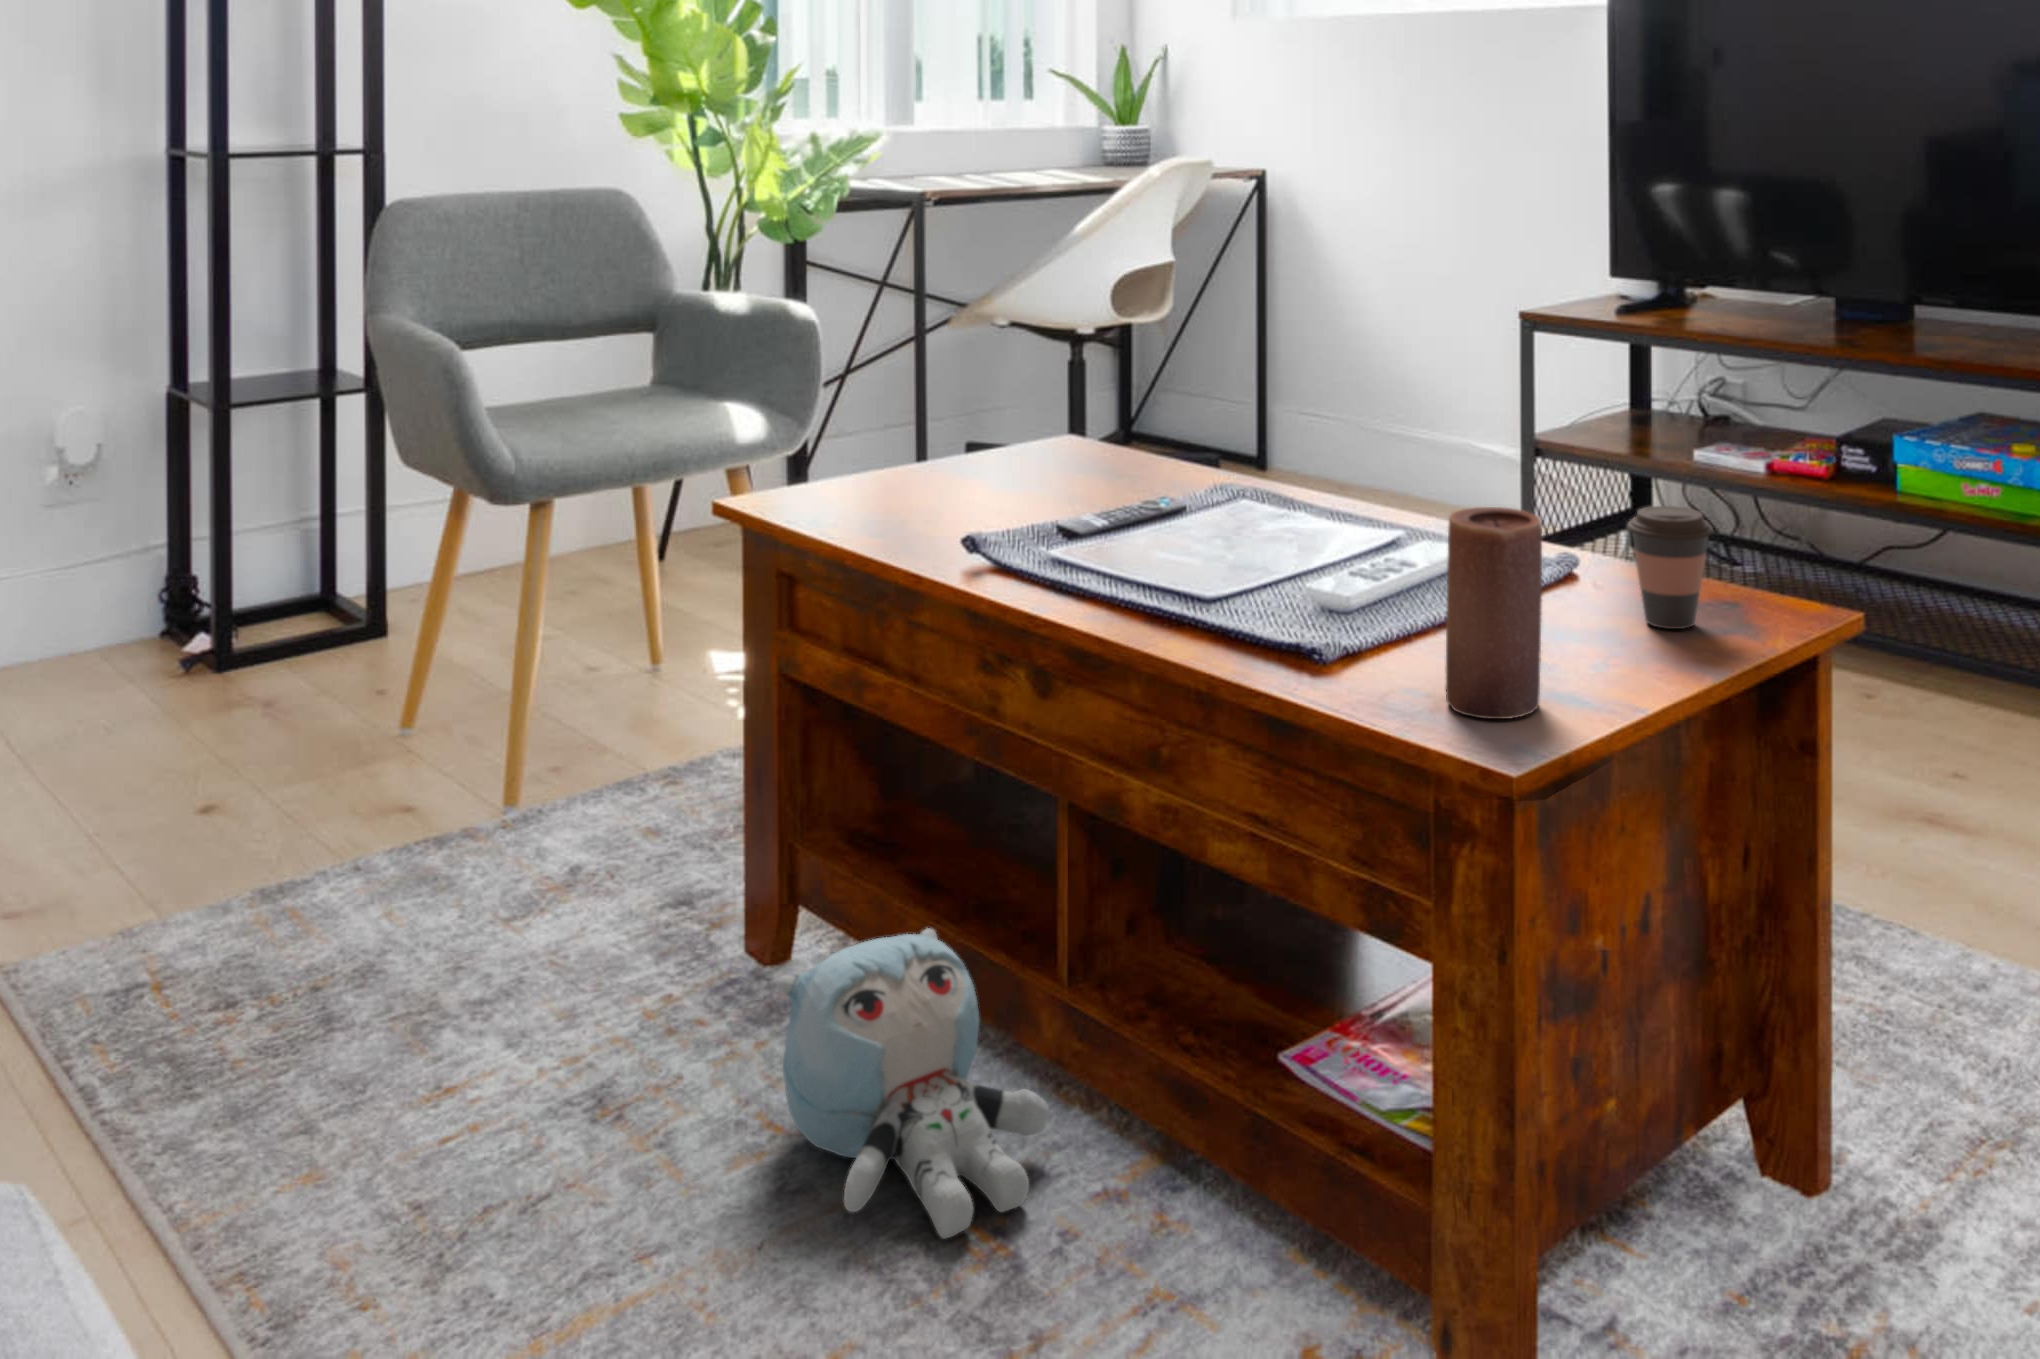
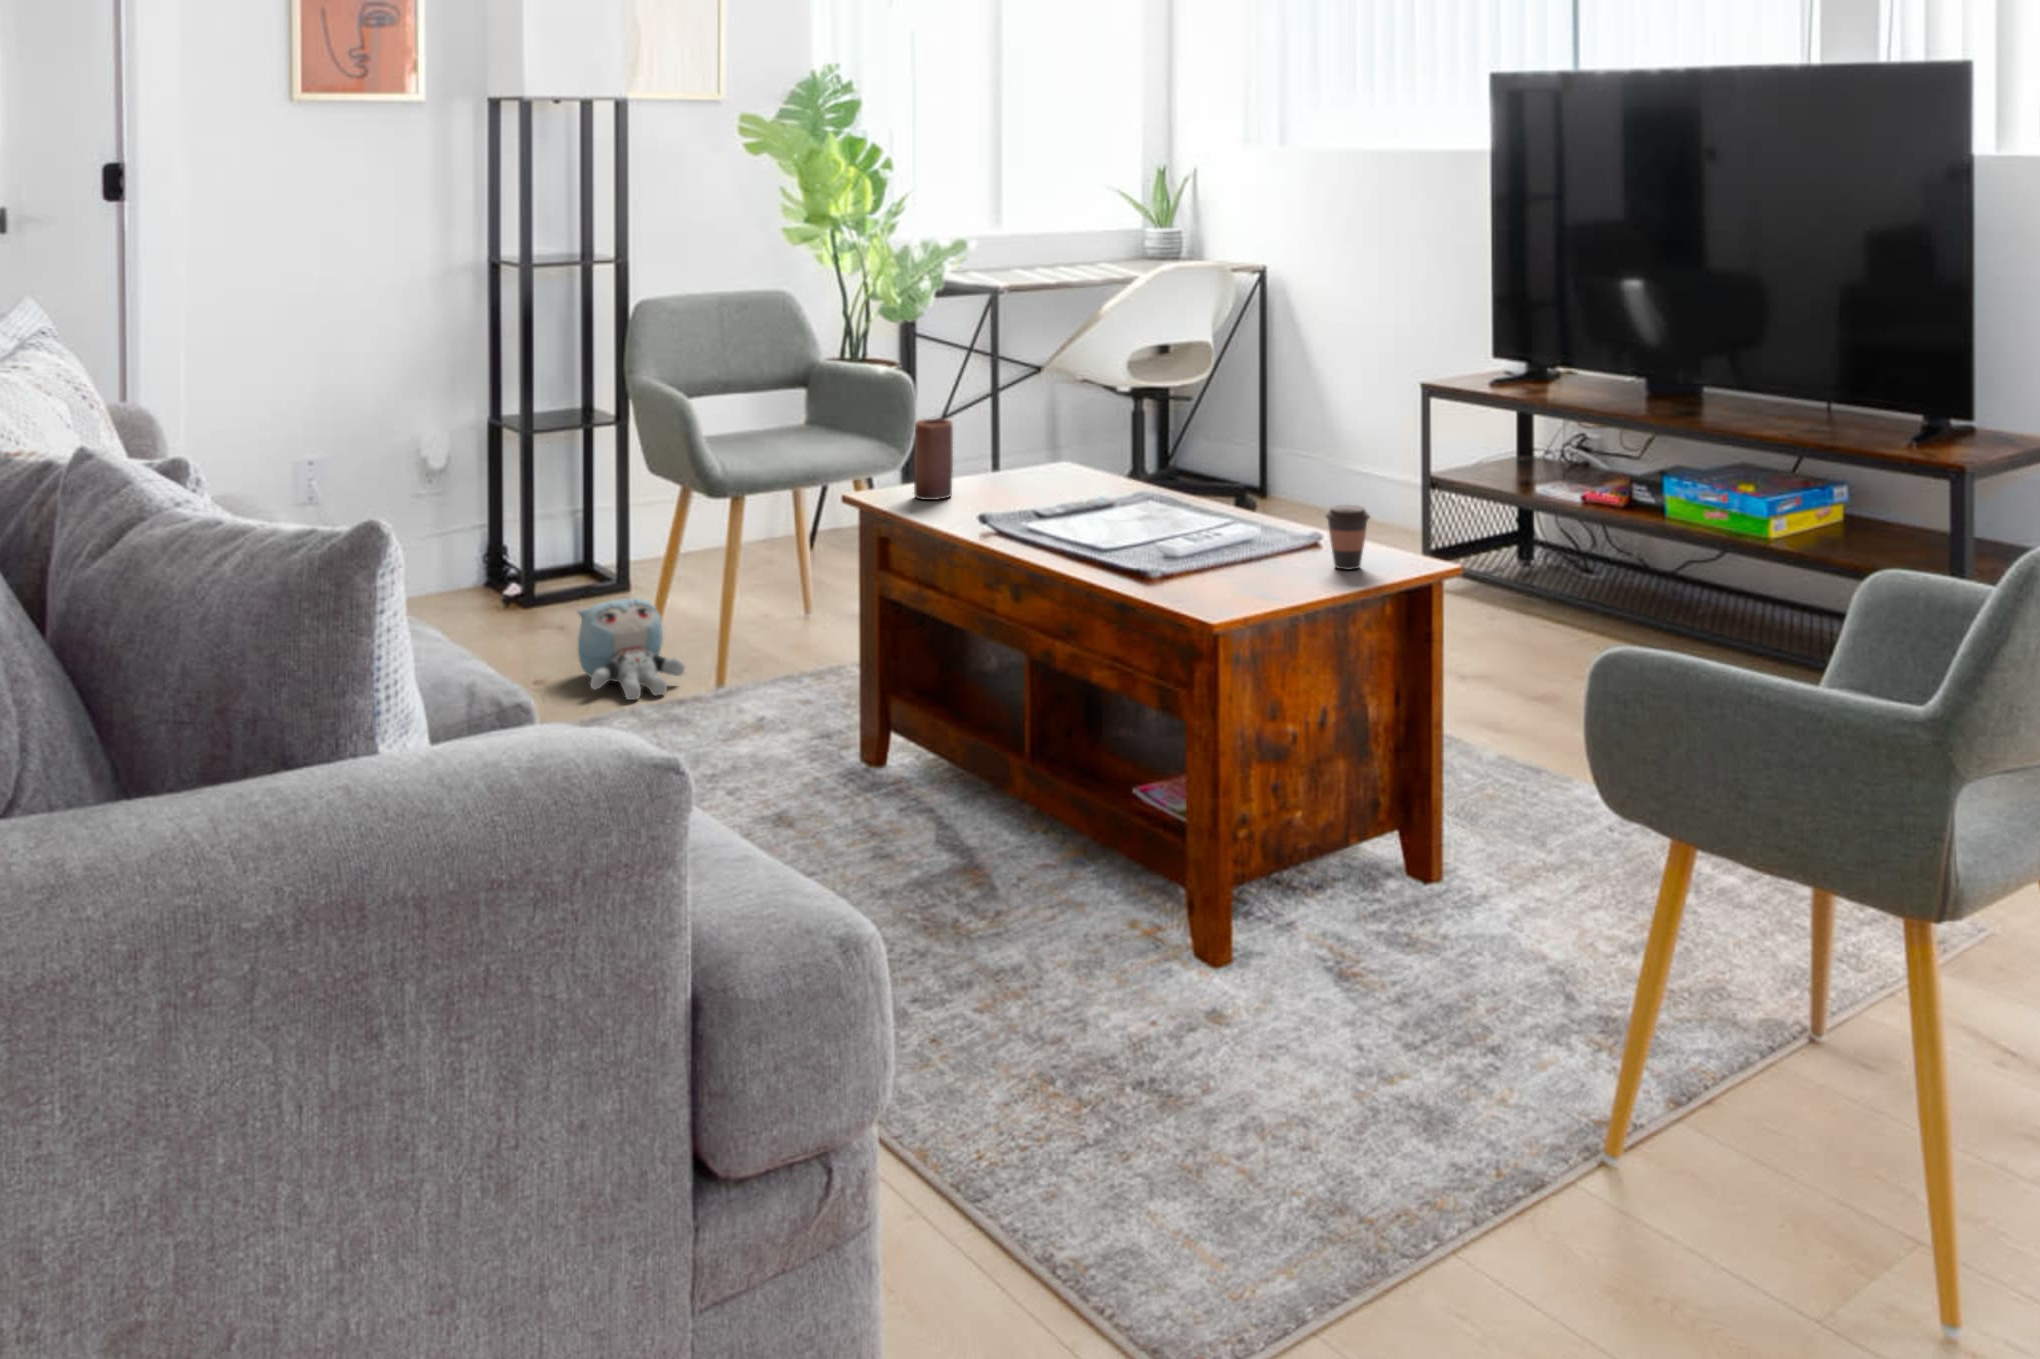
candle: present [1445,507,1542,719] -> present [914,419,953,500]
plush toy: present [777,928,1049,1239] -> present [577,598,685,700]

